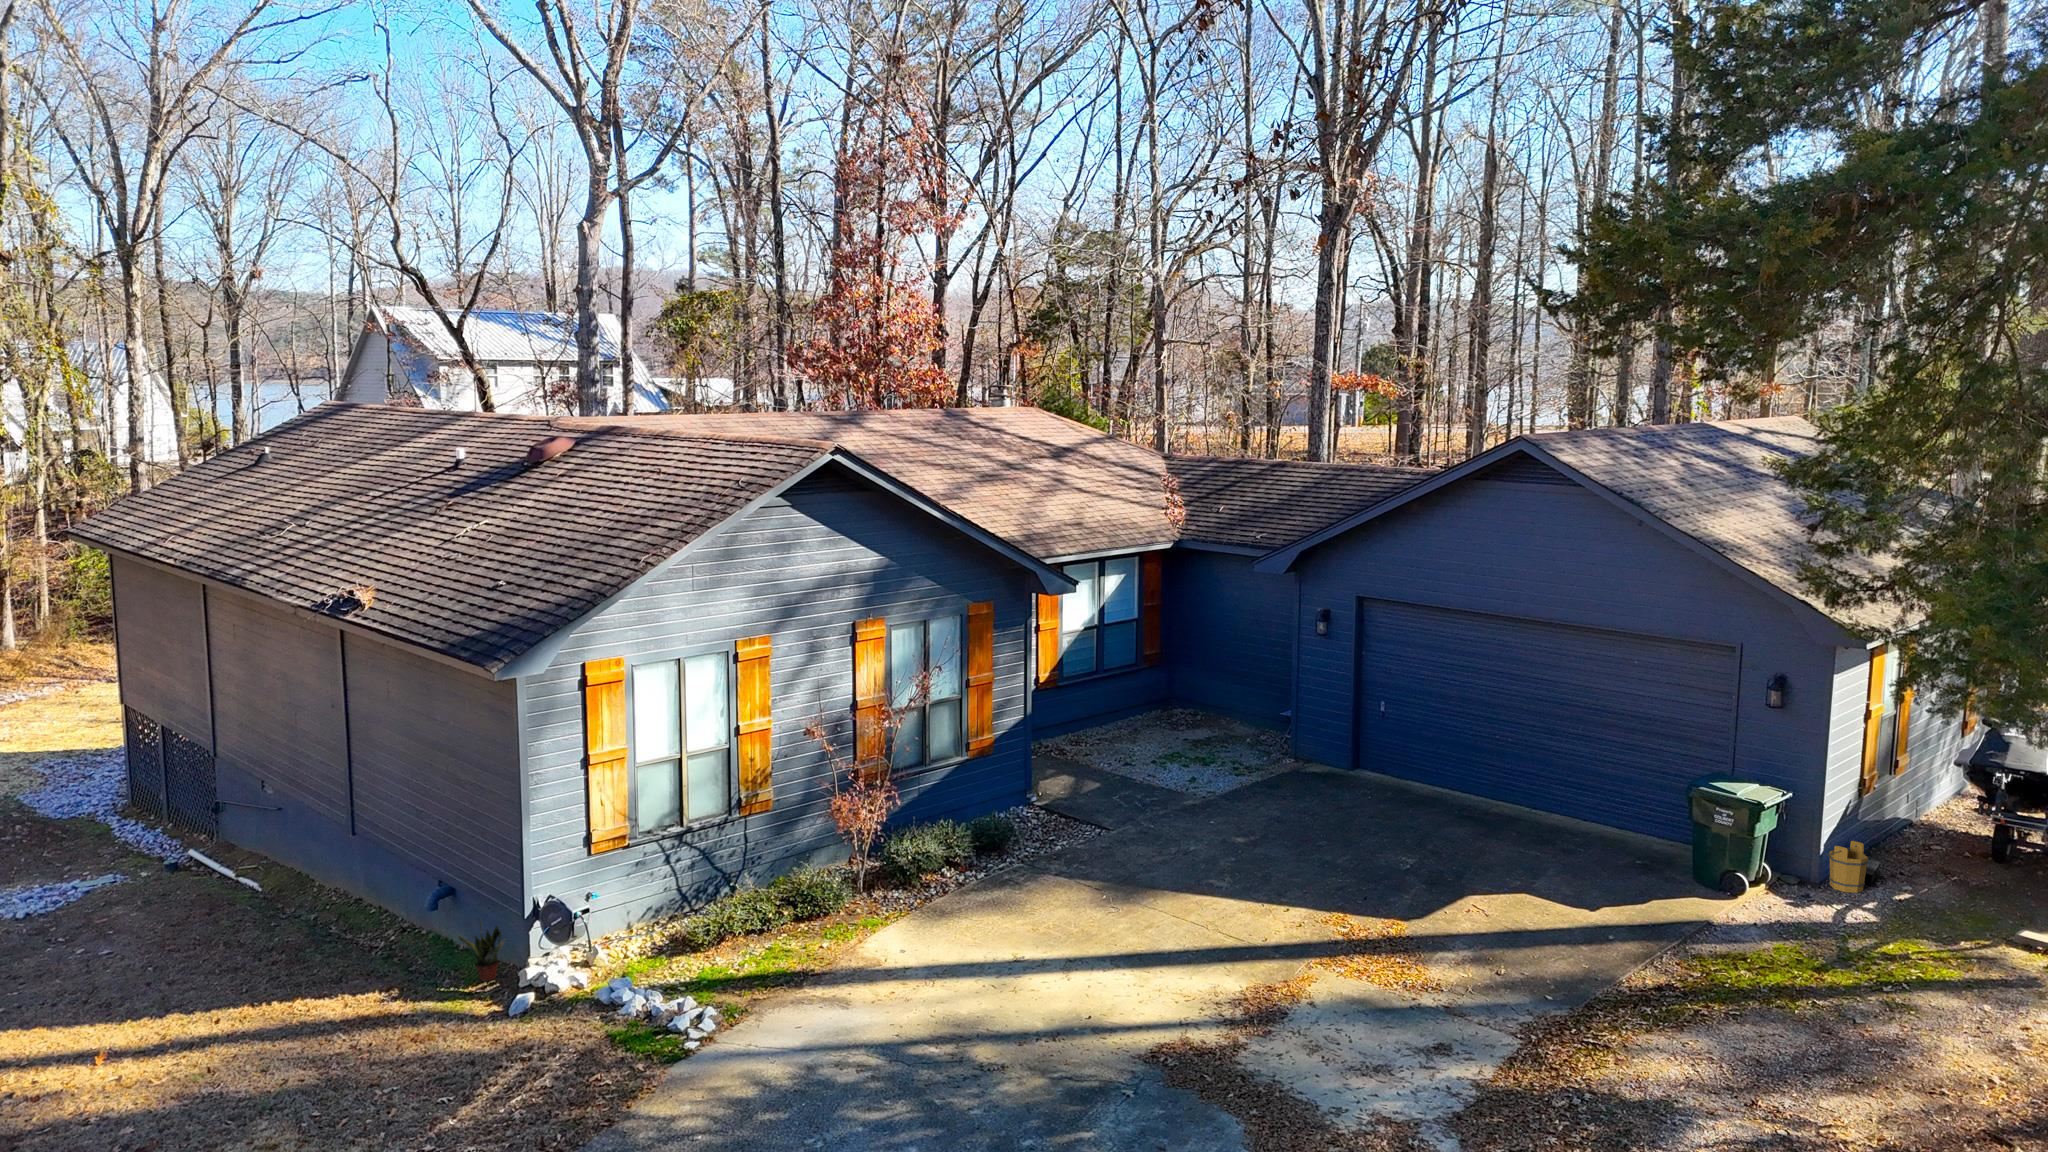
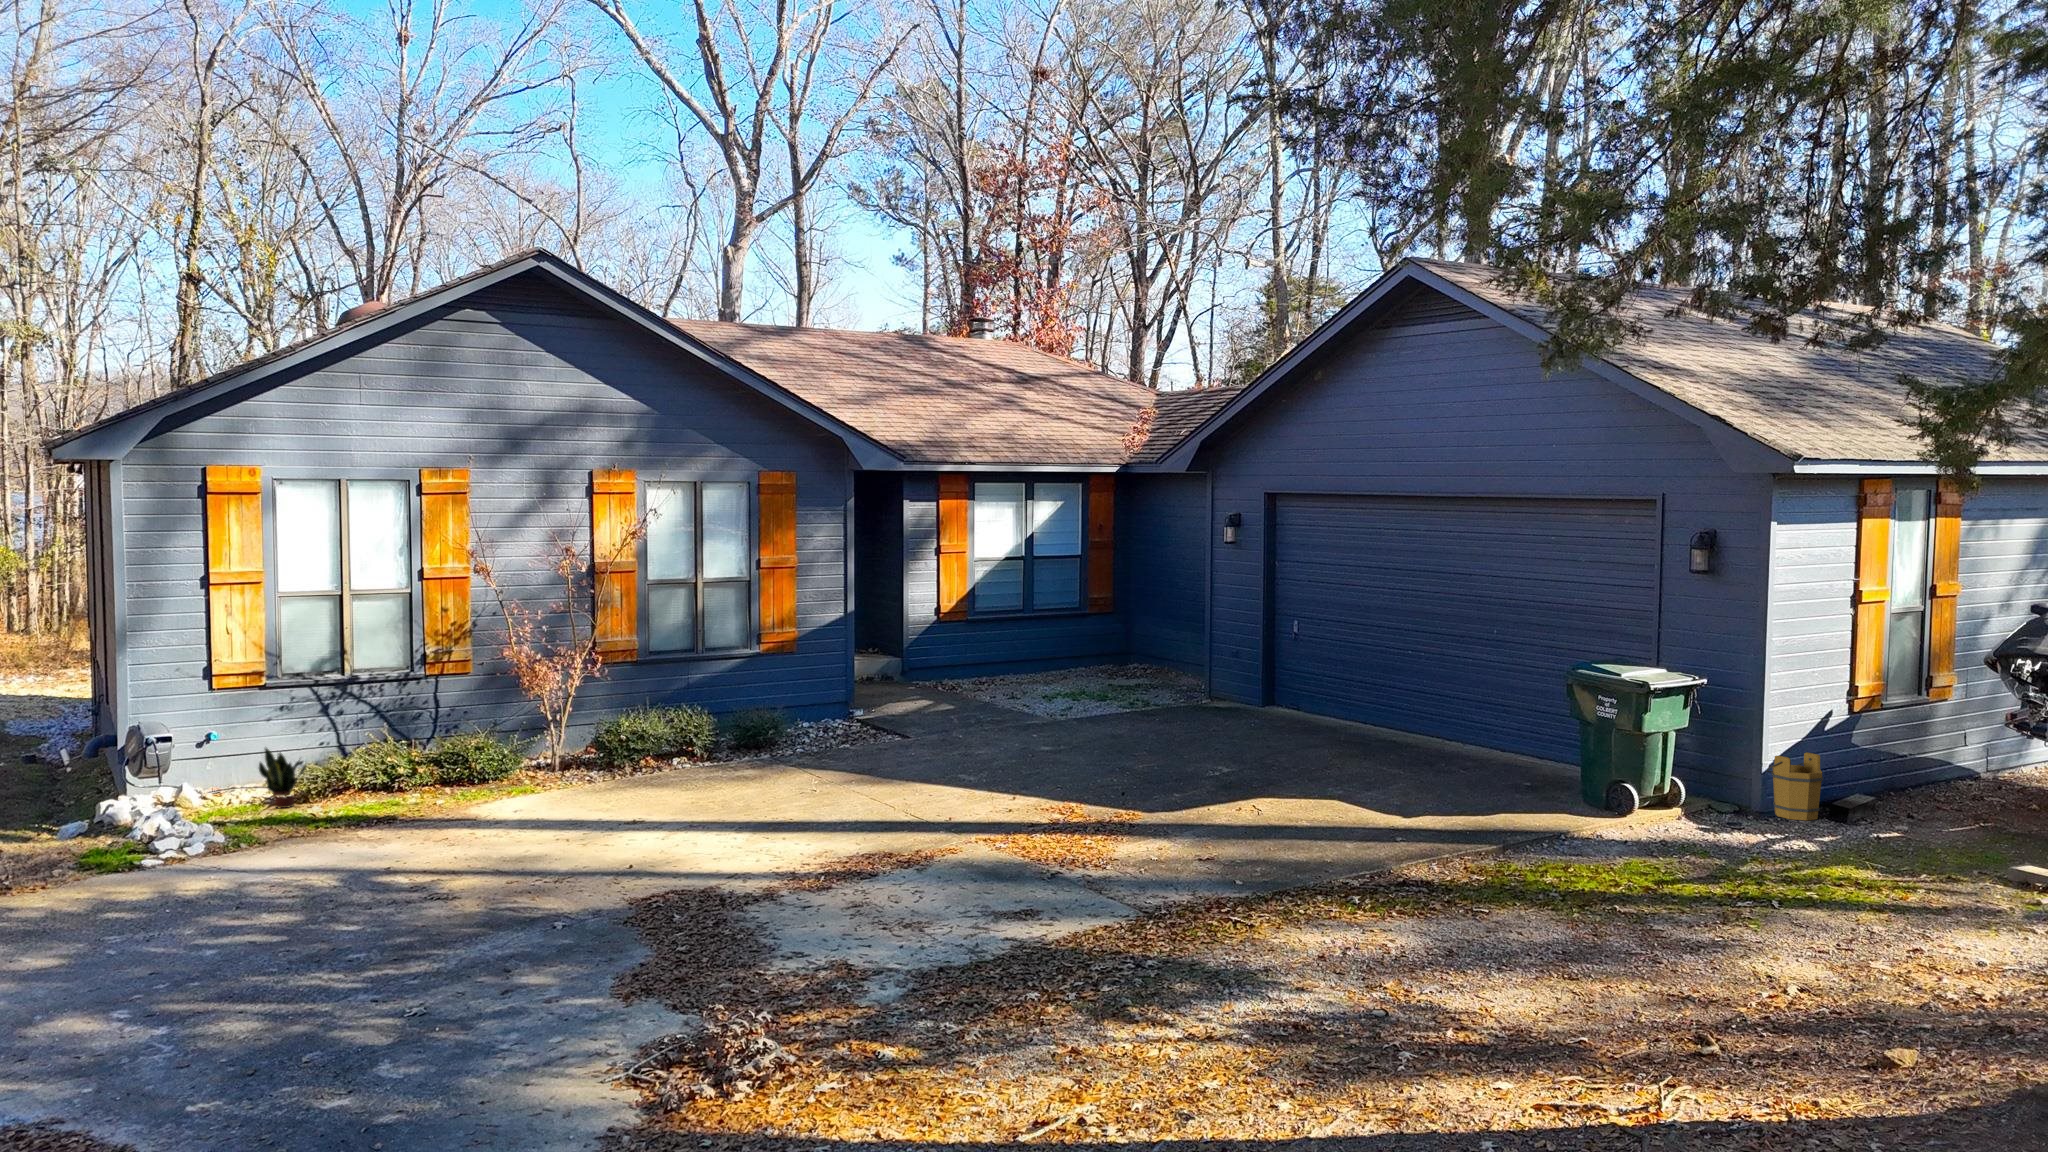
potted plant: present [459,919,505,981] -> present [259,748,306,808]

